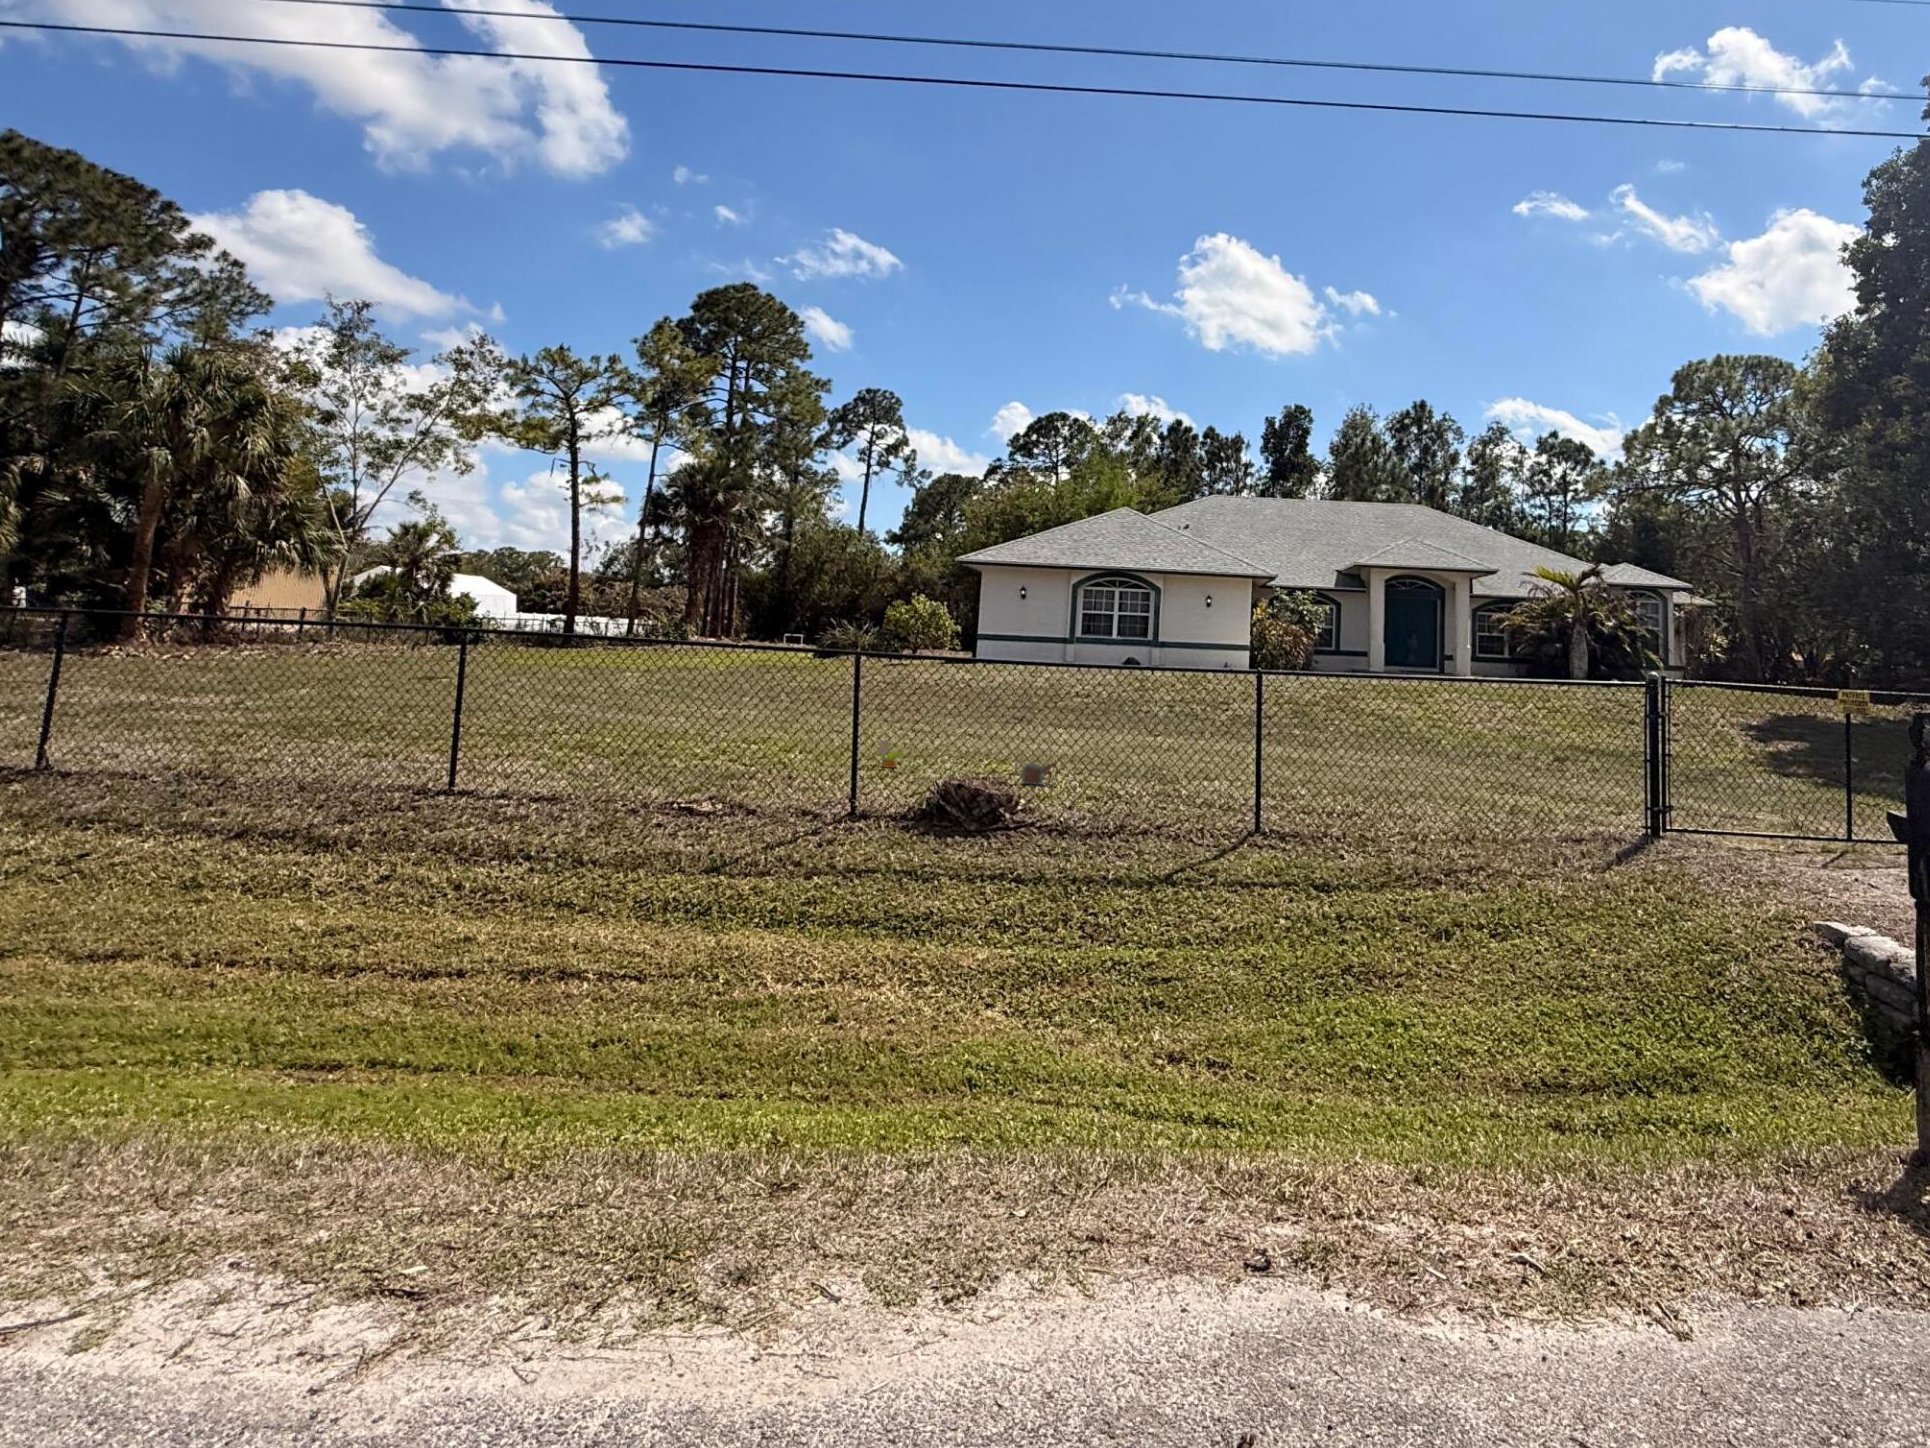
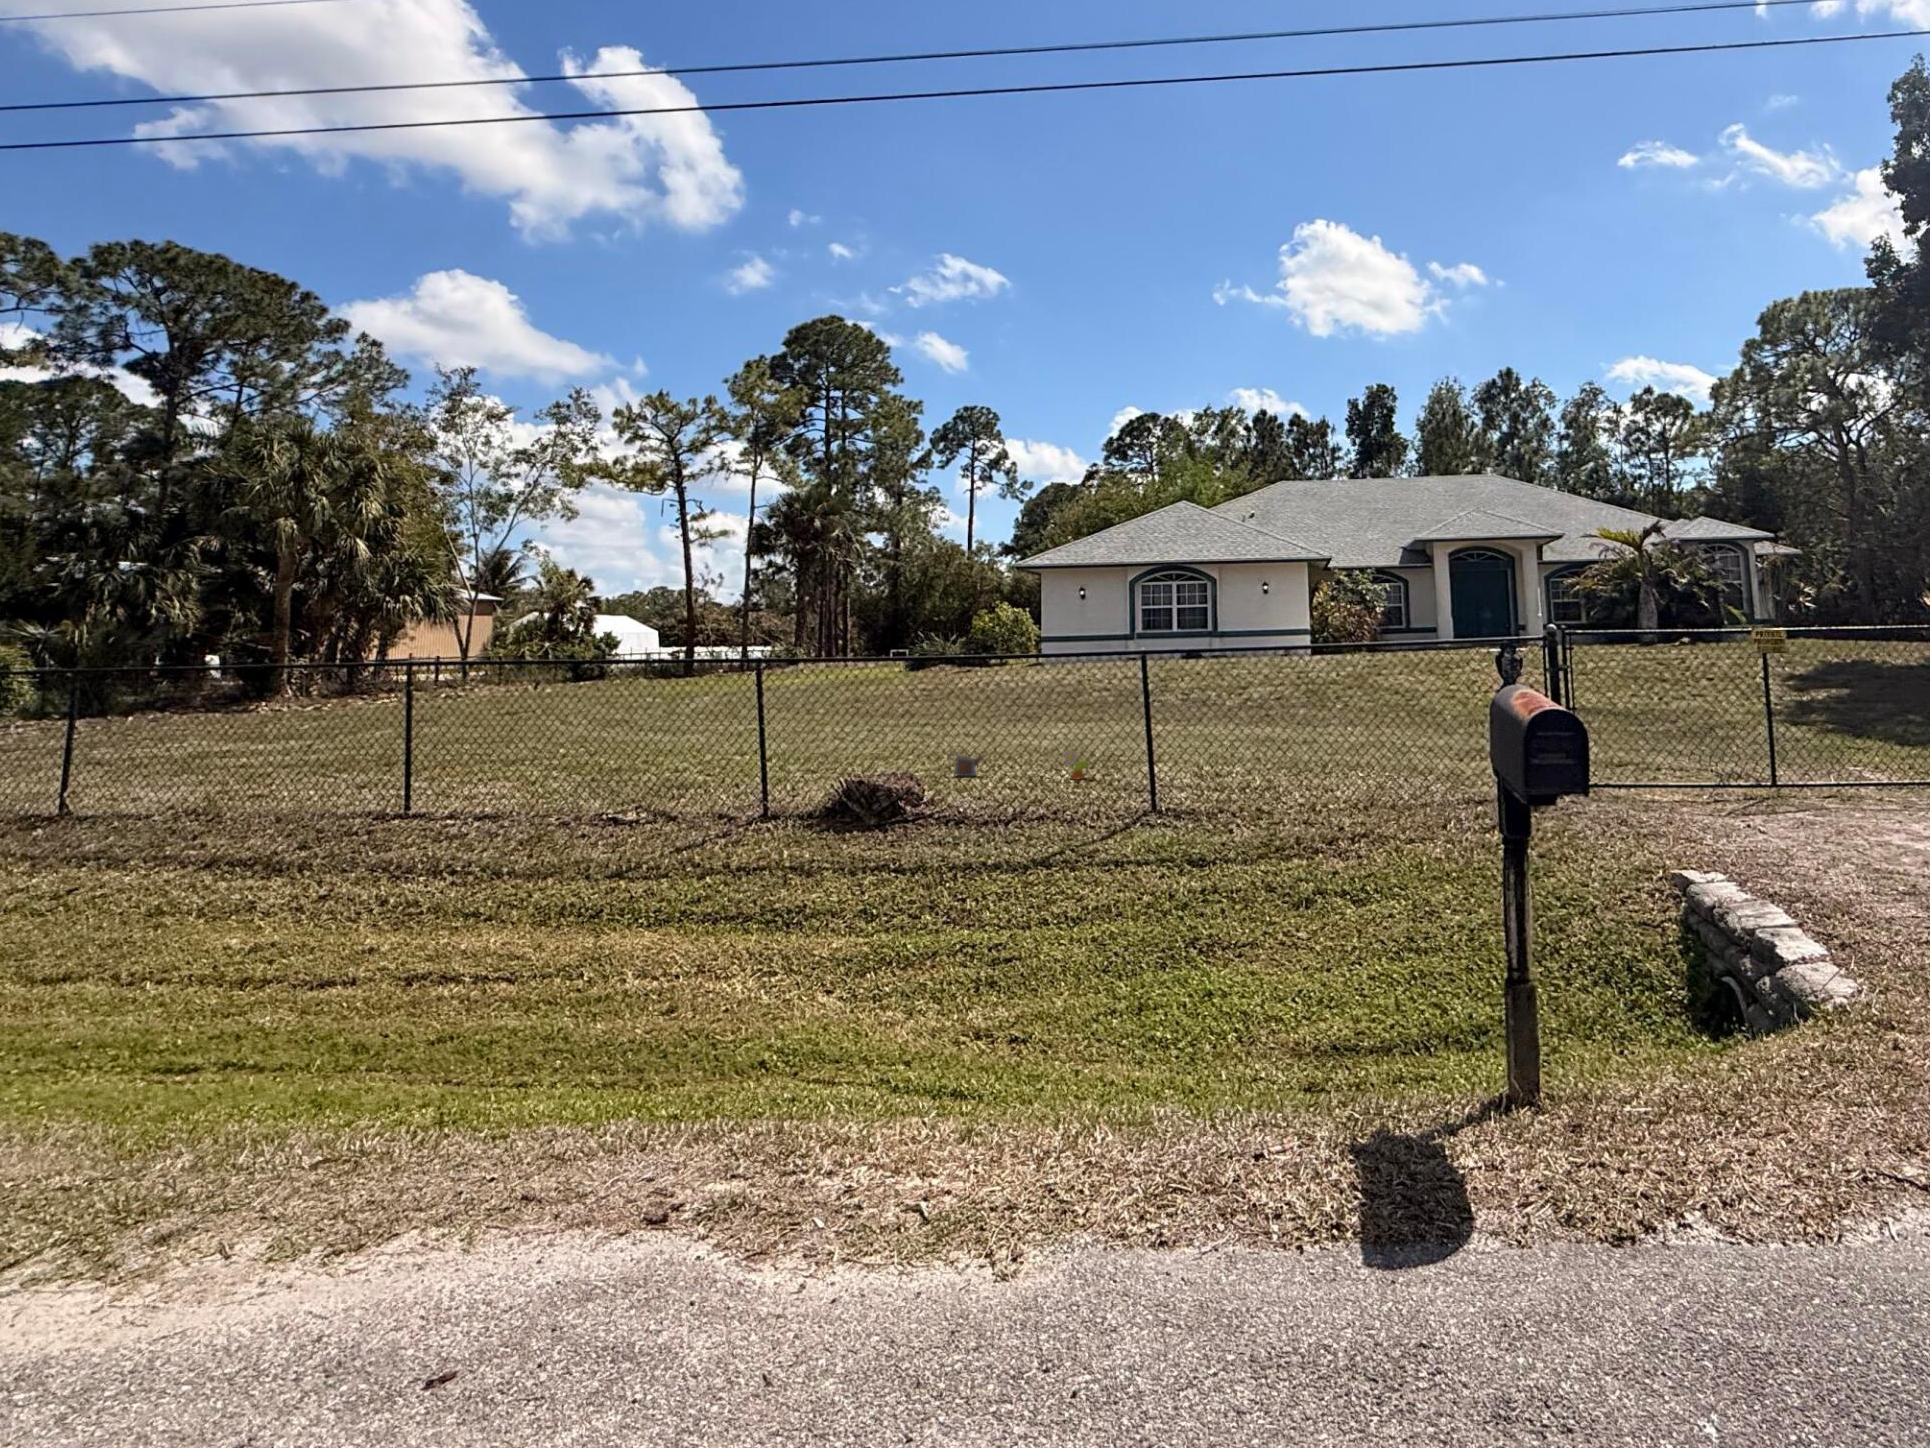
decorative plant: present [879,740,903,768] -> present [1065,749,1091,780]

